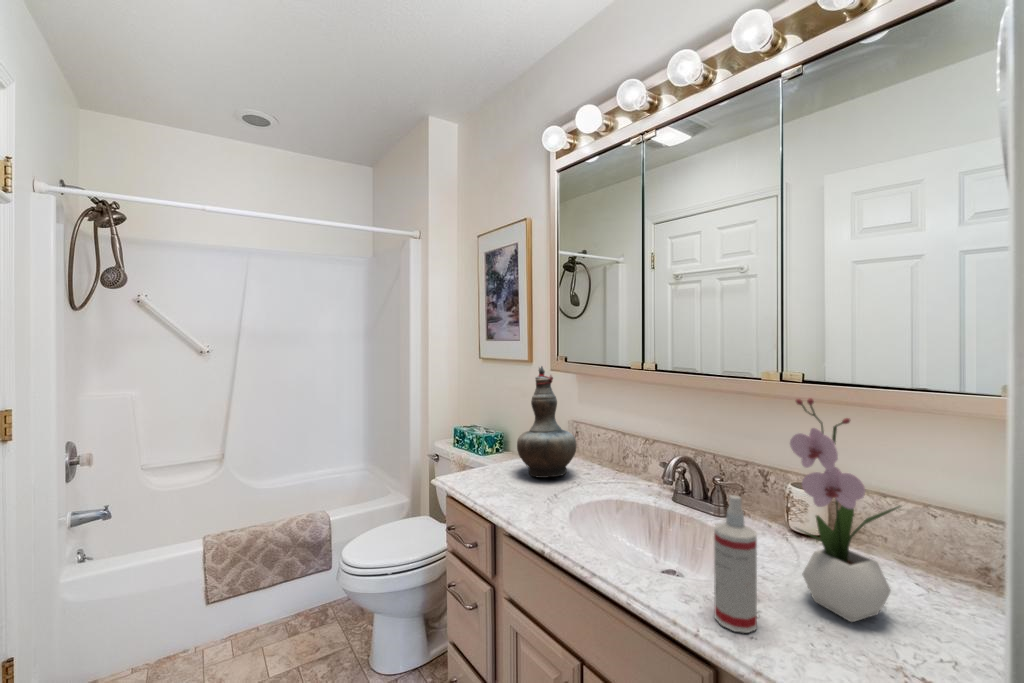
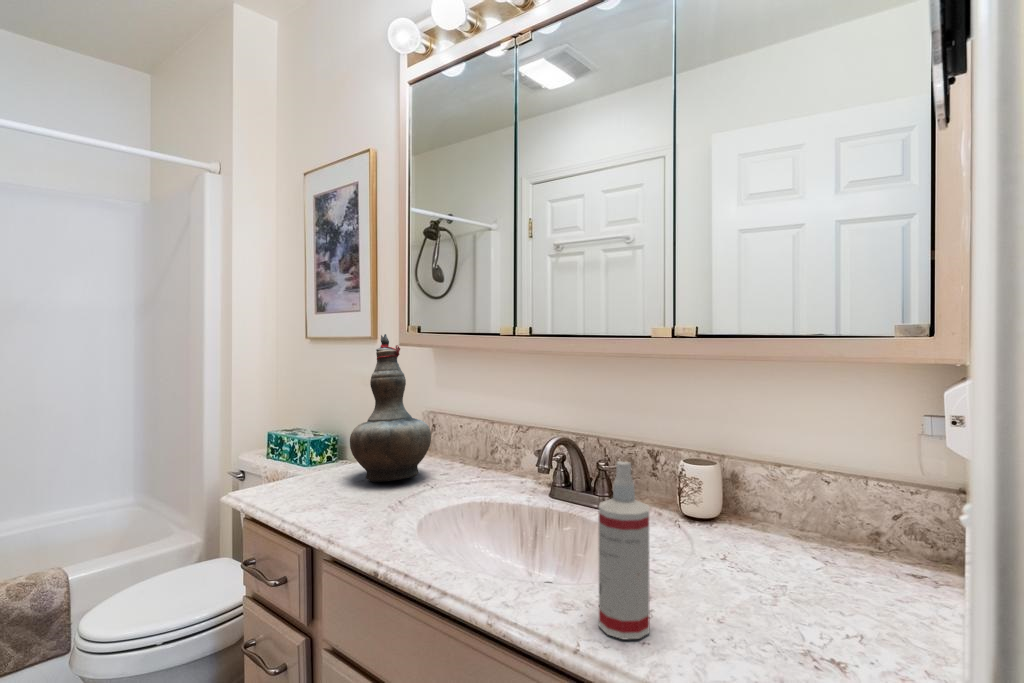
flower arrangement: present [790,398,901,622] -> none [686,338,804,608]

